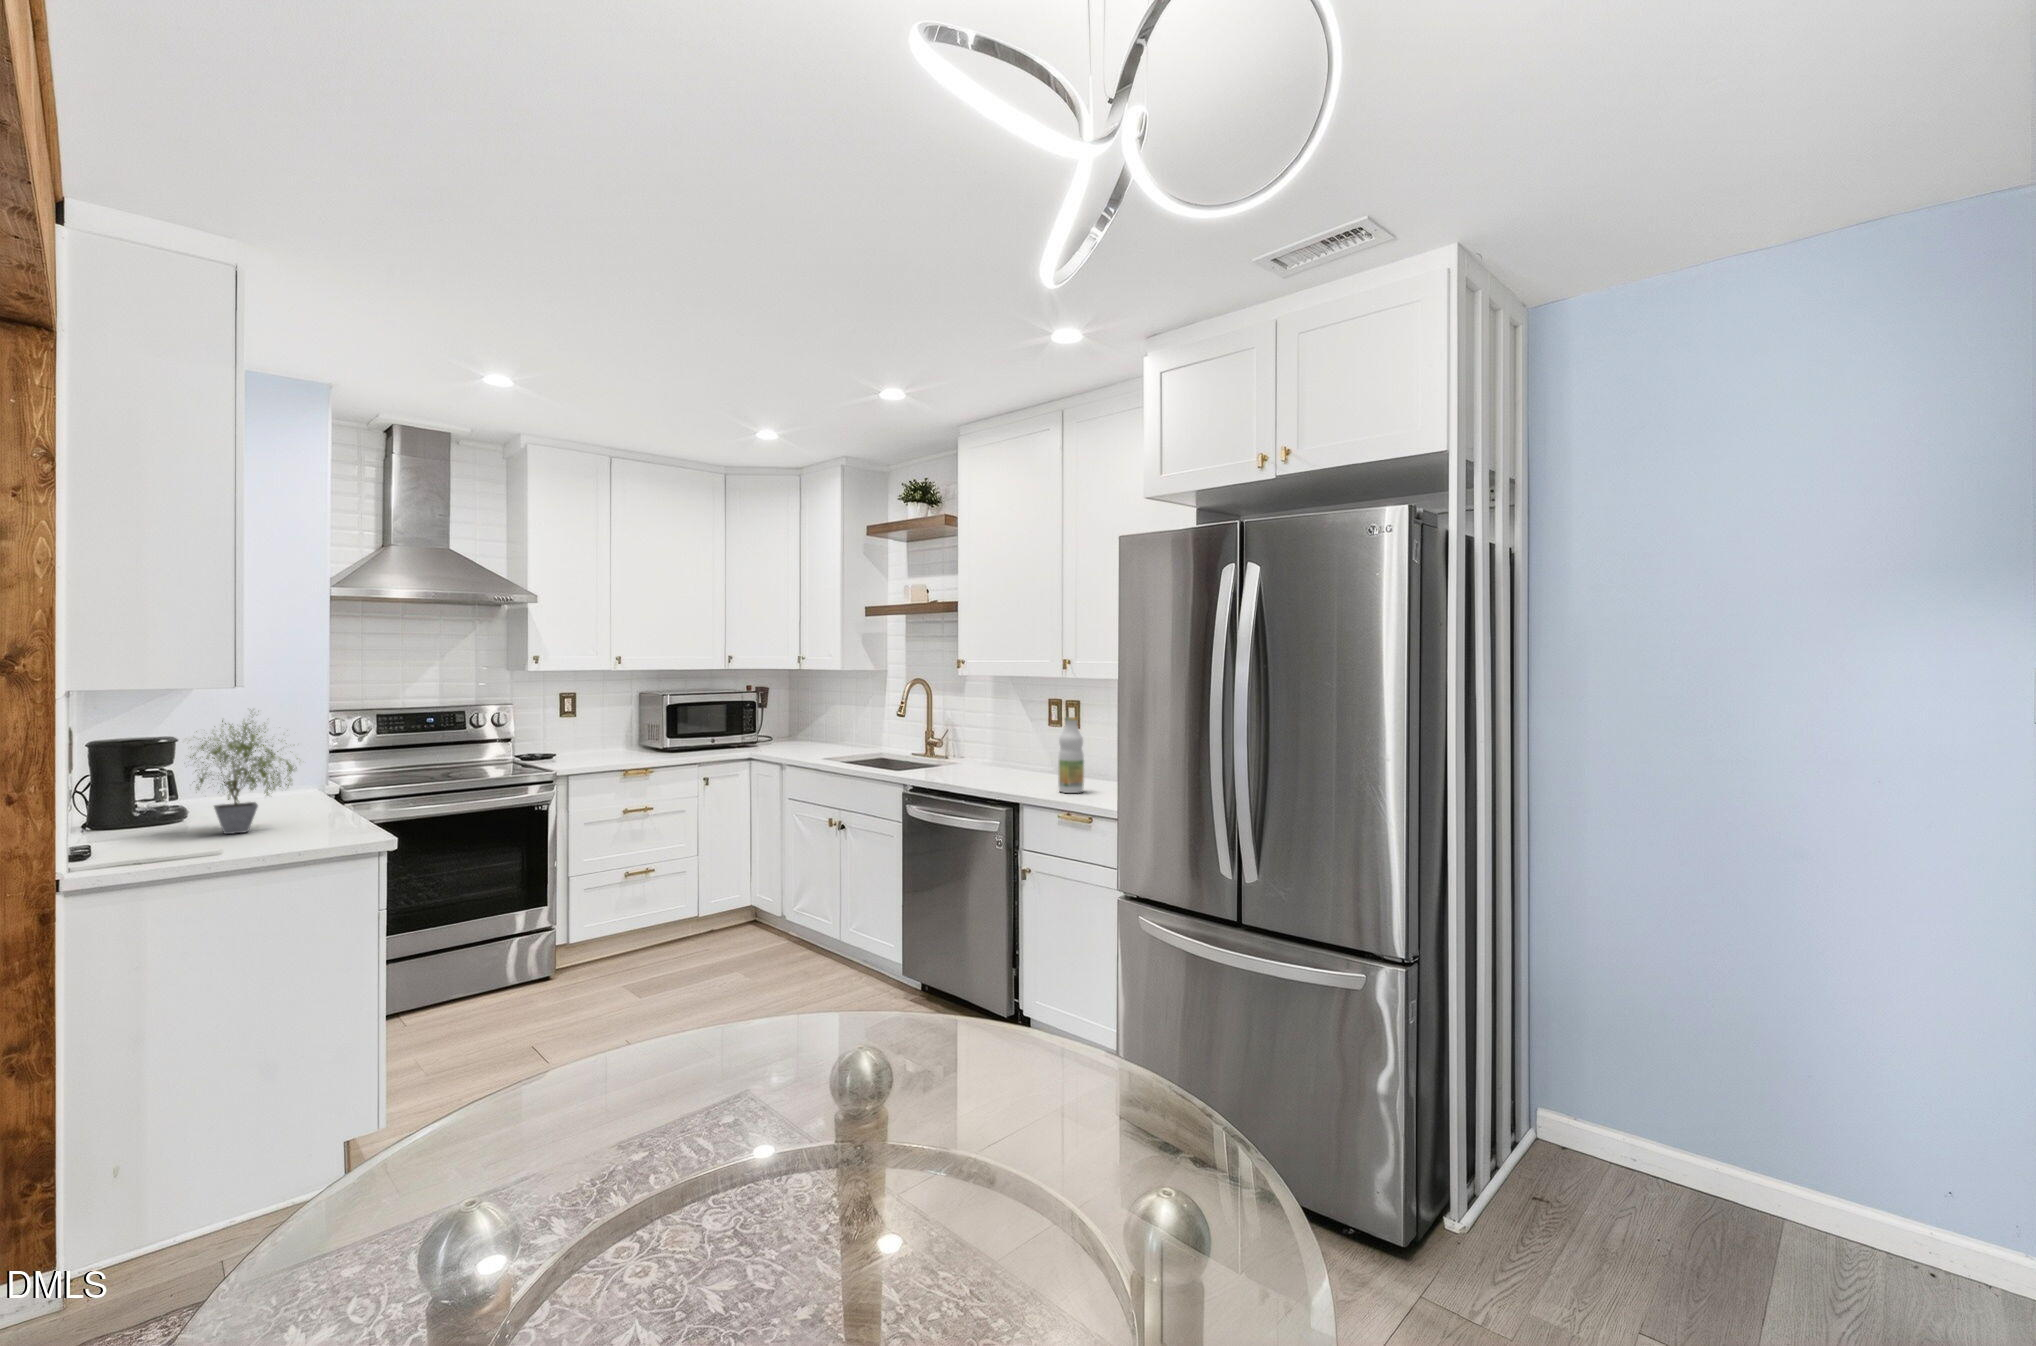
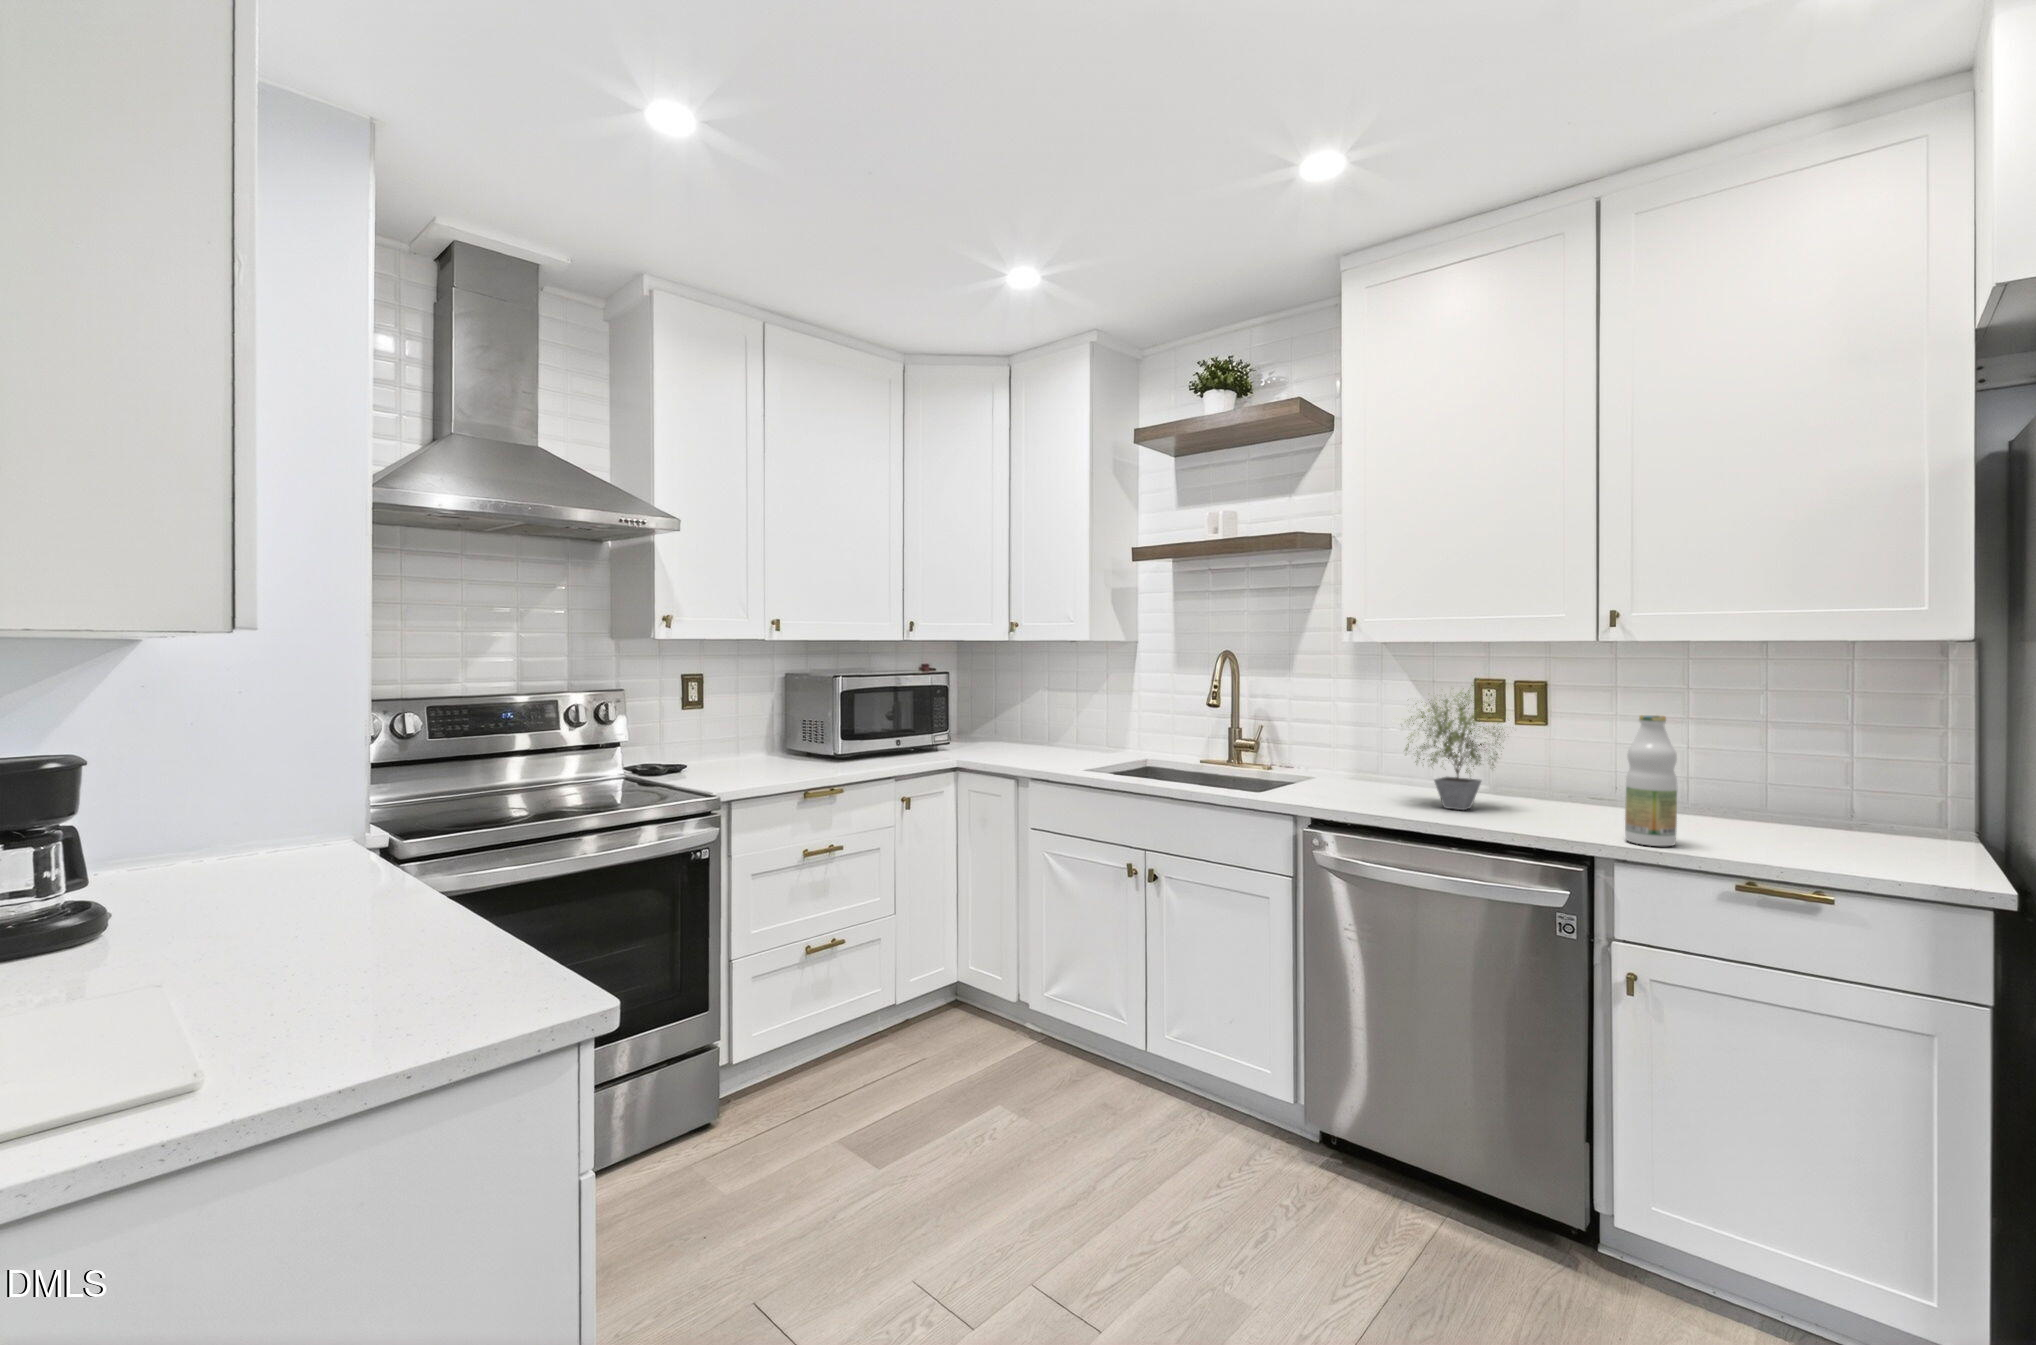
potted plant: present [190,720,298,834] -> present [1405,685,1505,810]

